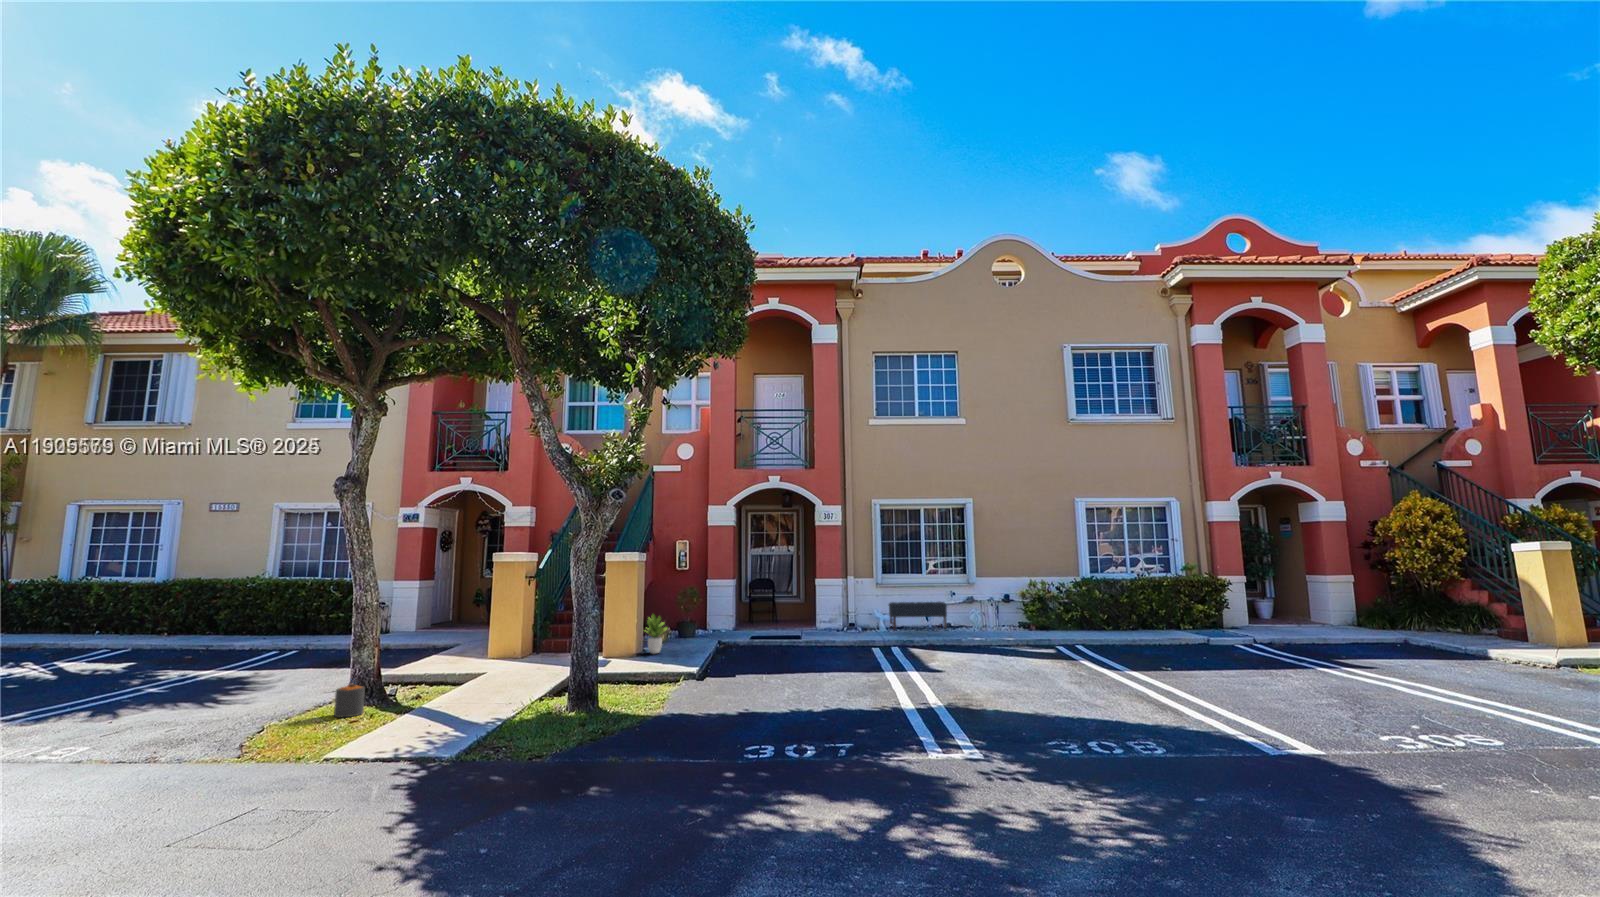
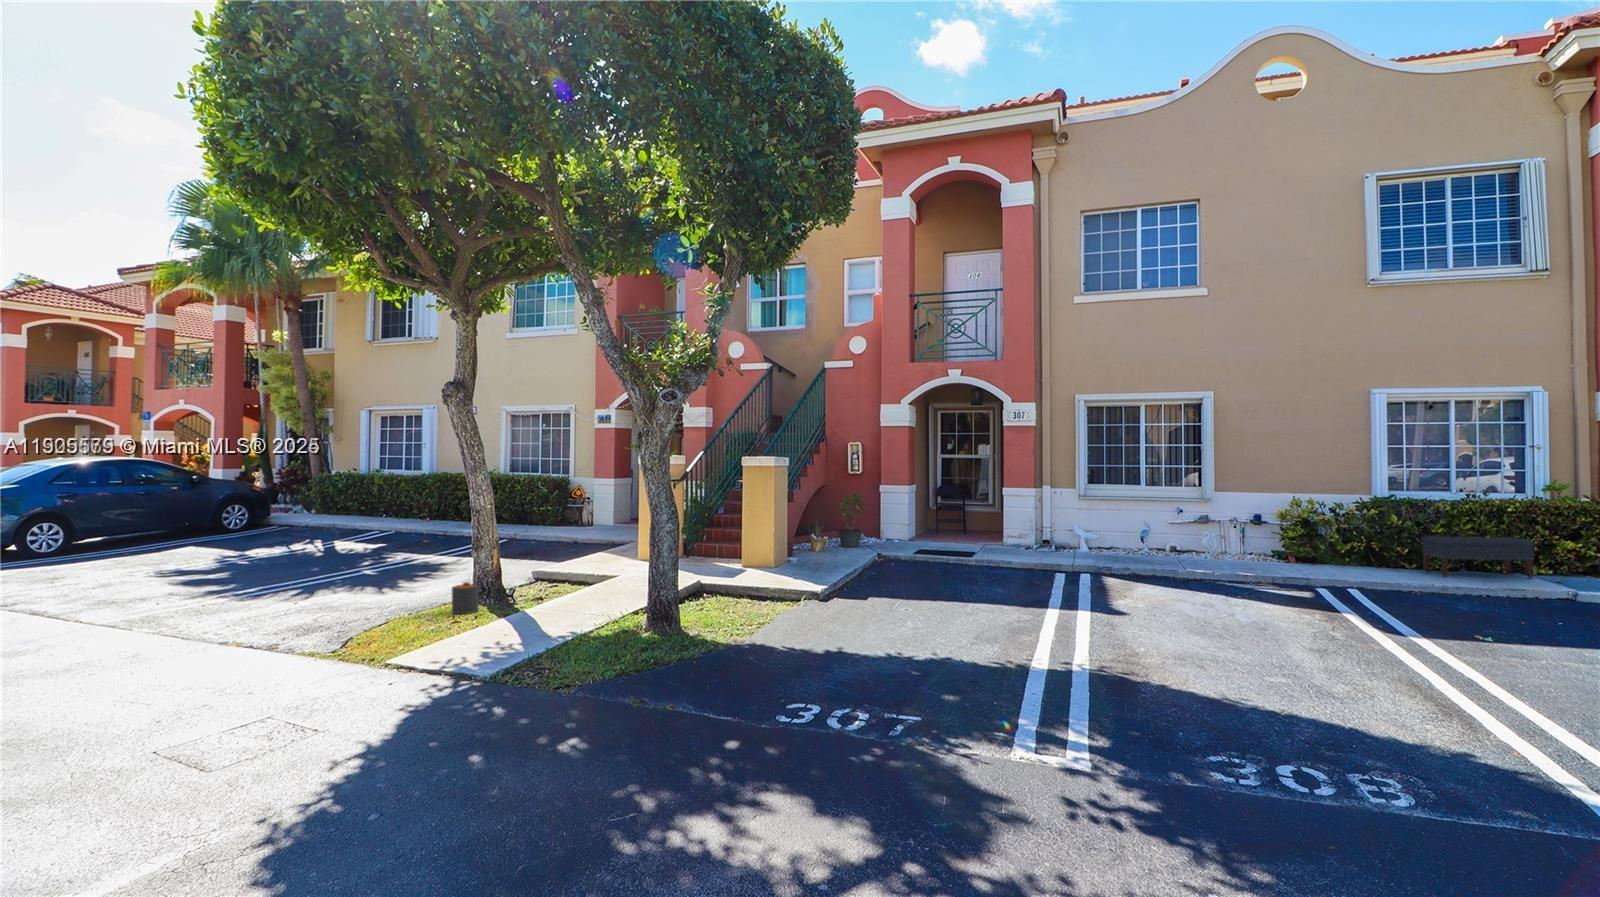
bench: present [889,602,947,629] -> present [1422,536,1535,579]
potted plant: present [646,614,667,654] -> none [787,521,813,564]

